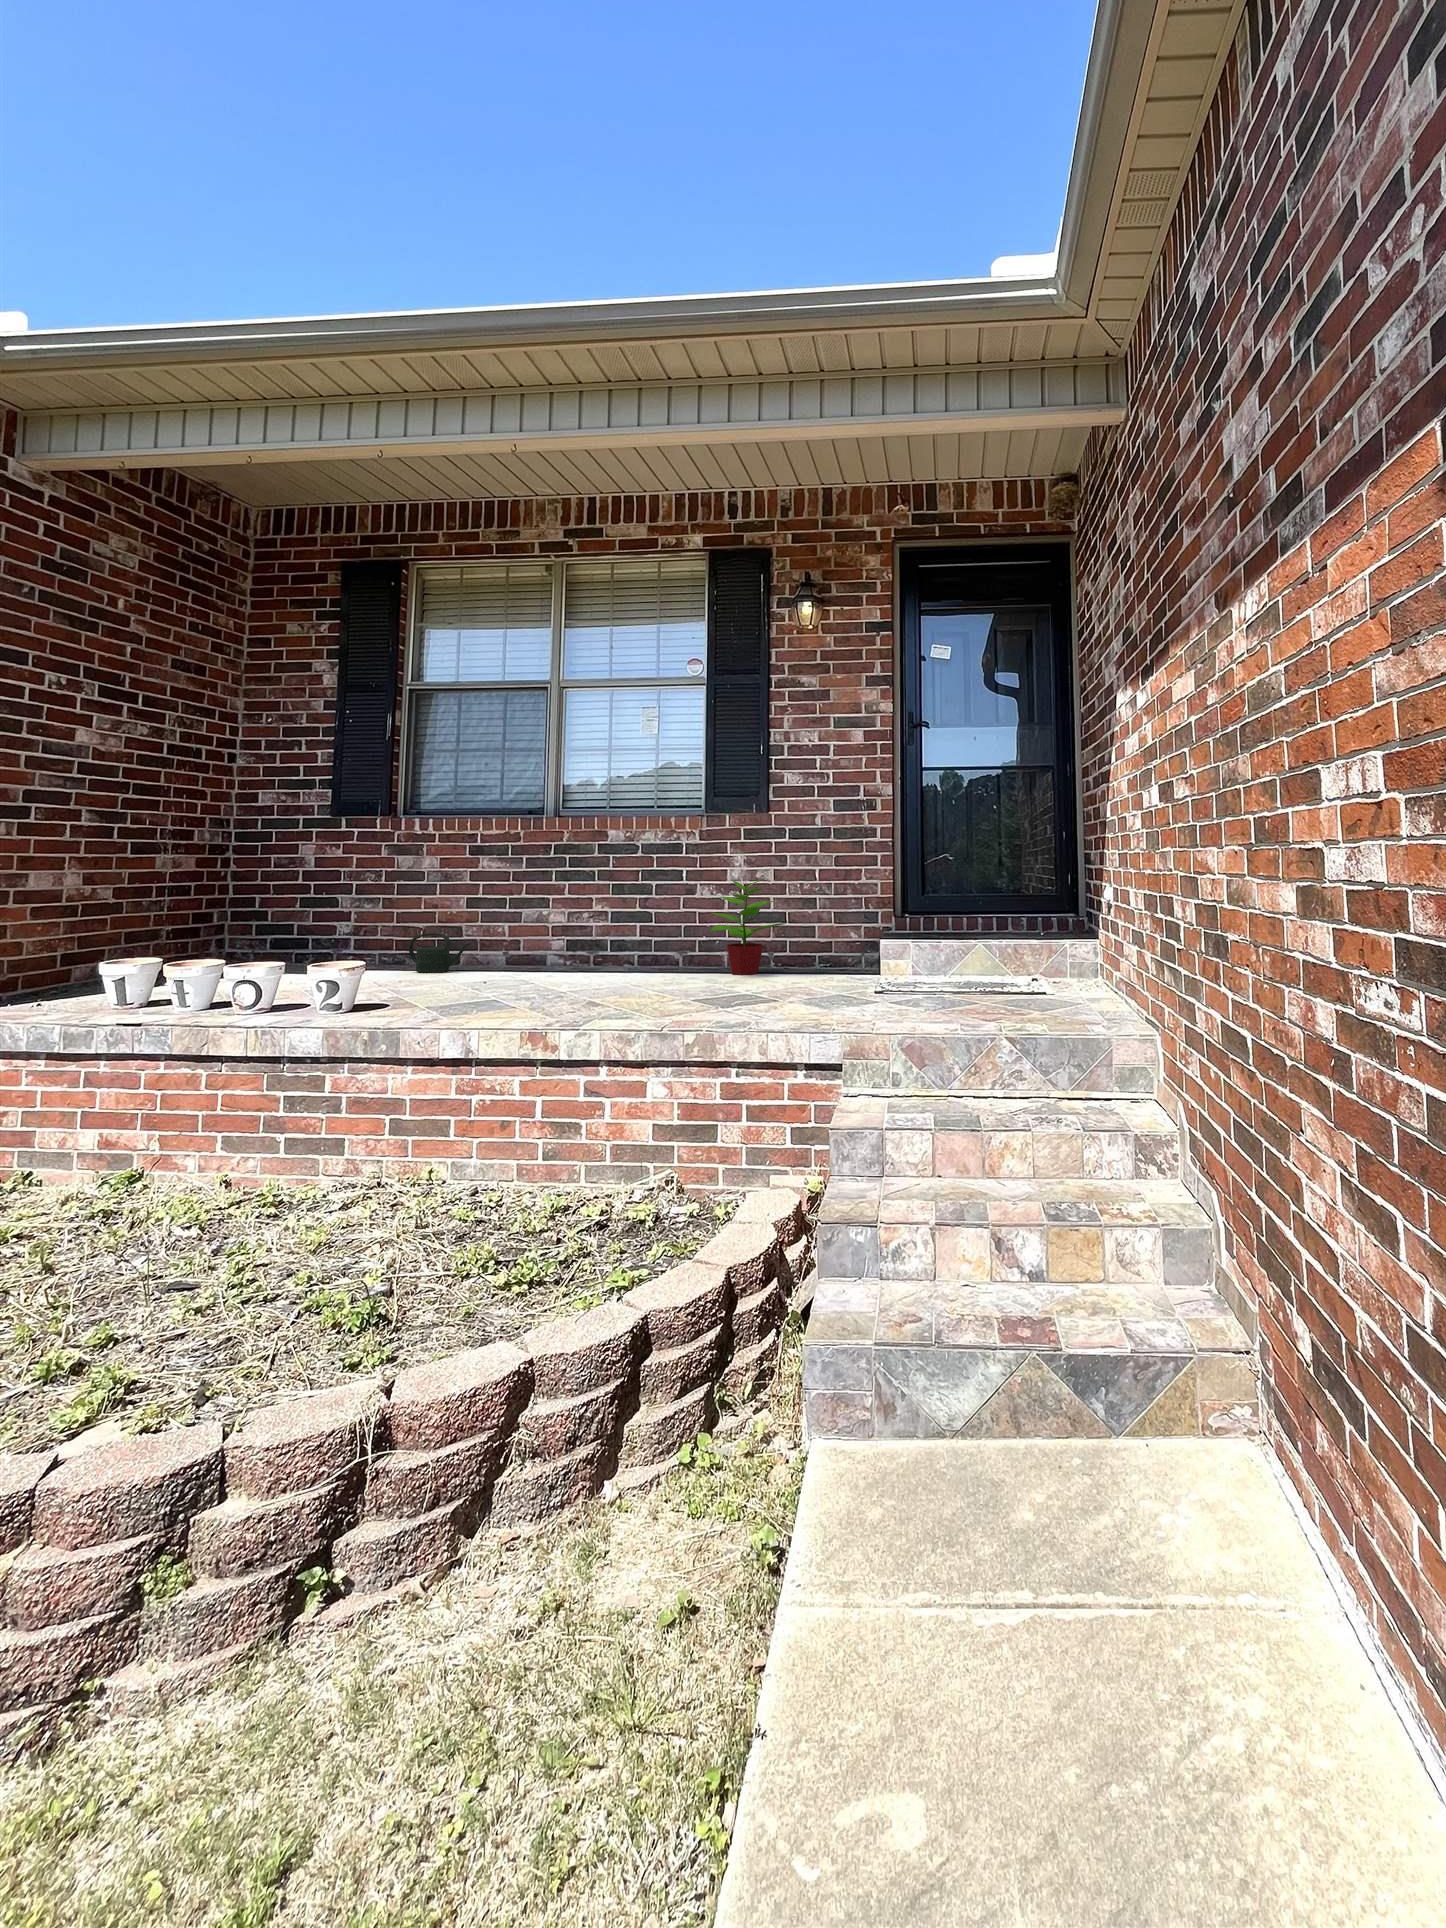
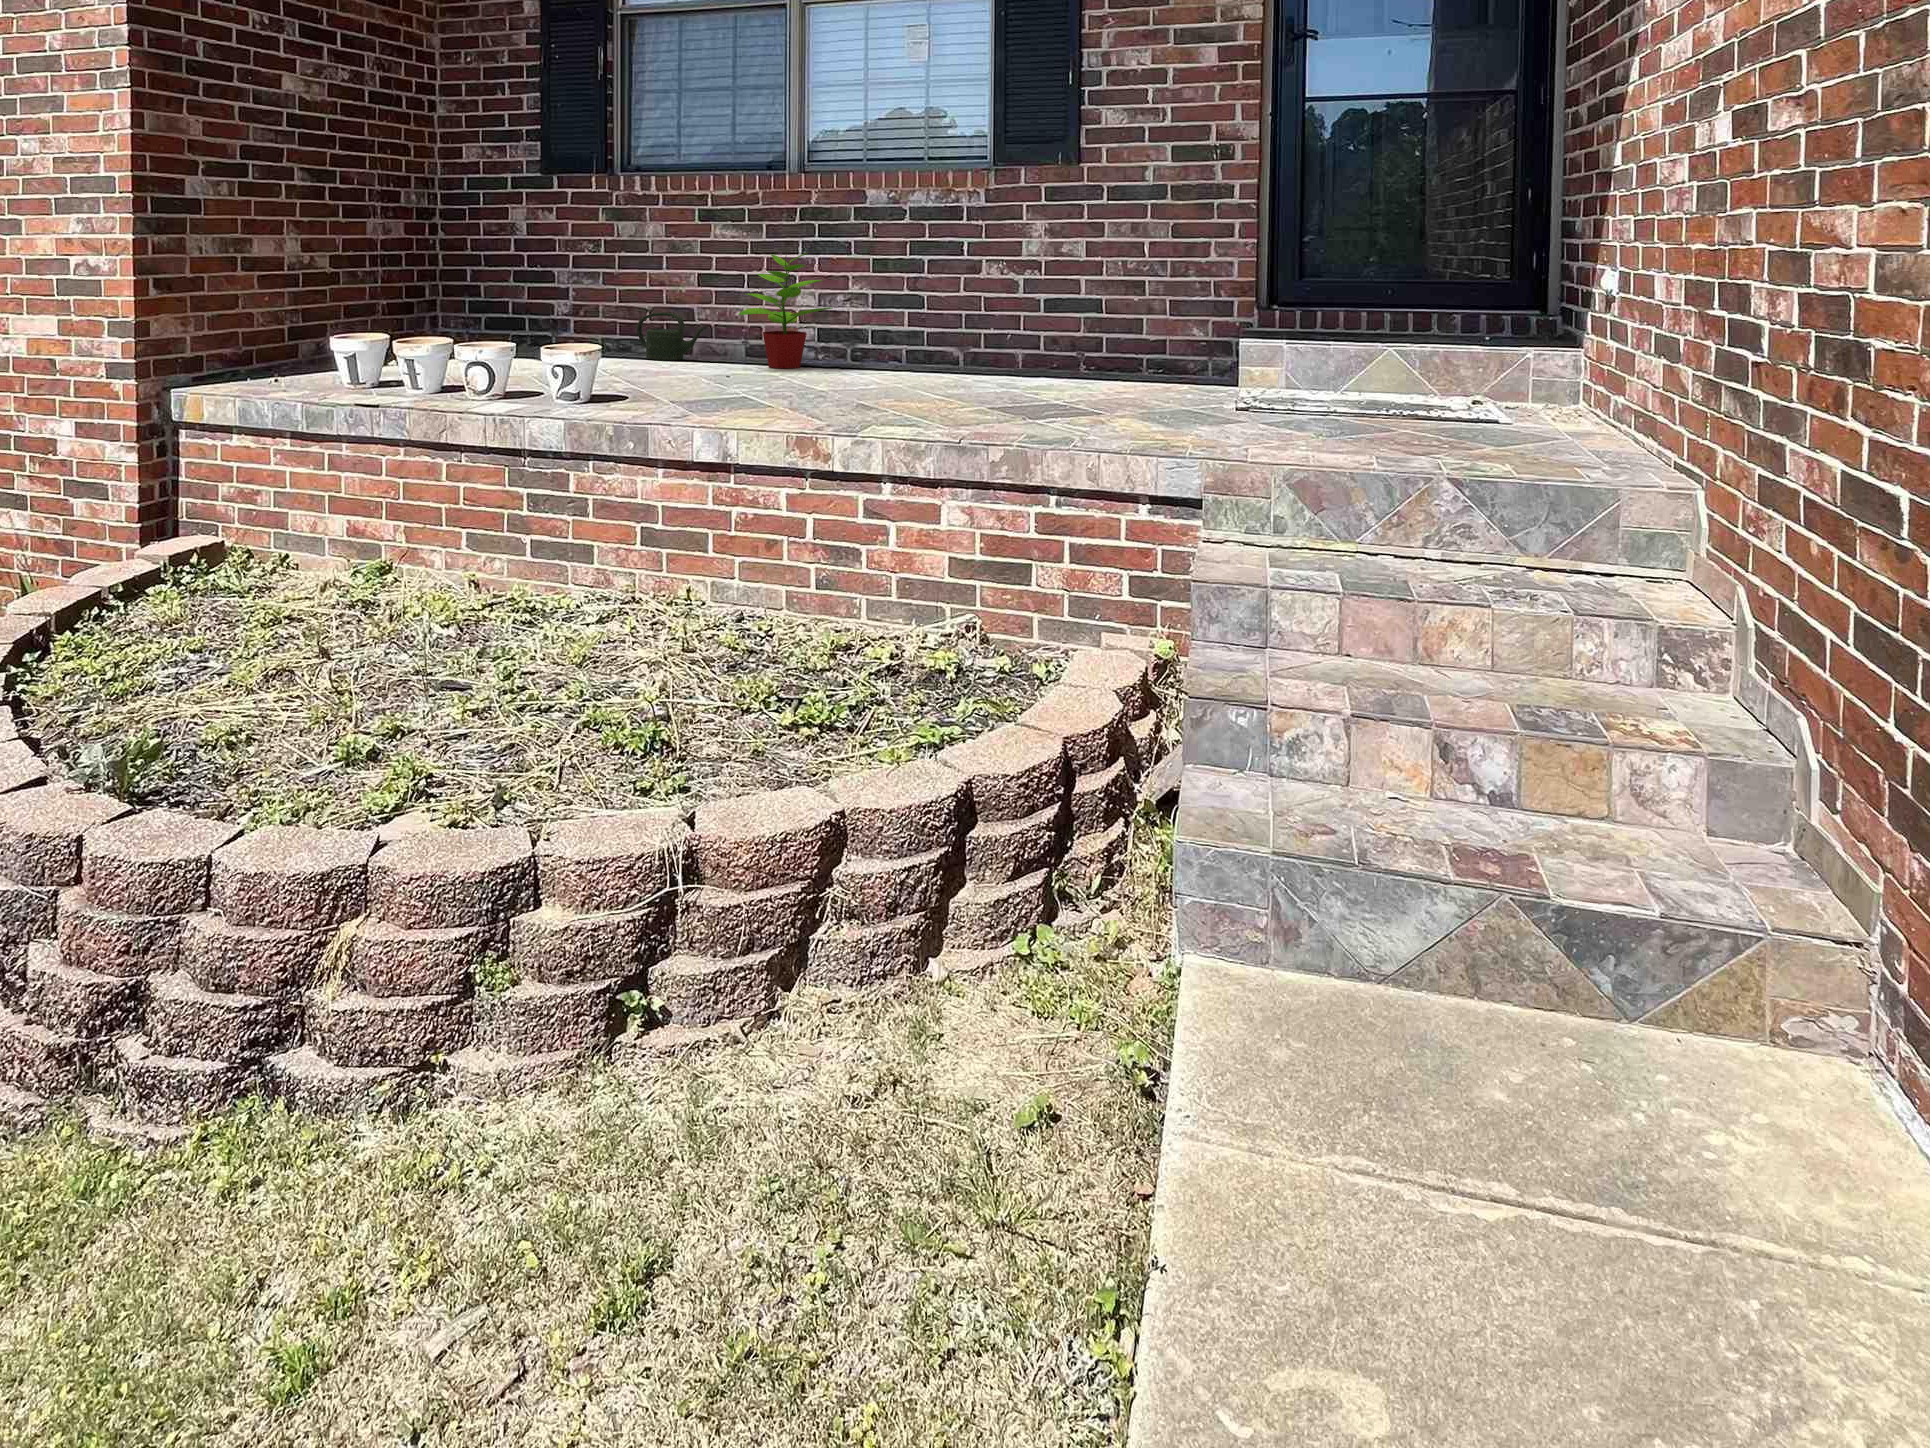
potted plant: present [710,880,786,975] -> present [739,254,833,368]

